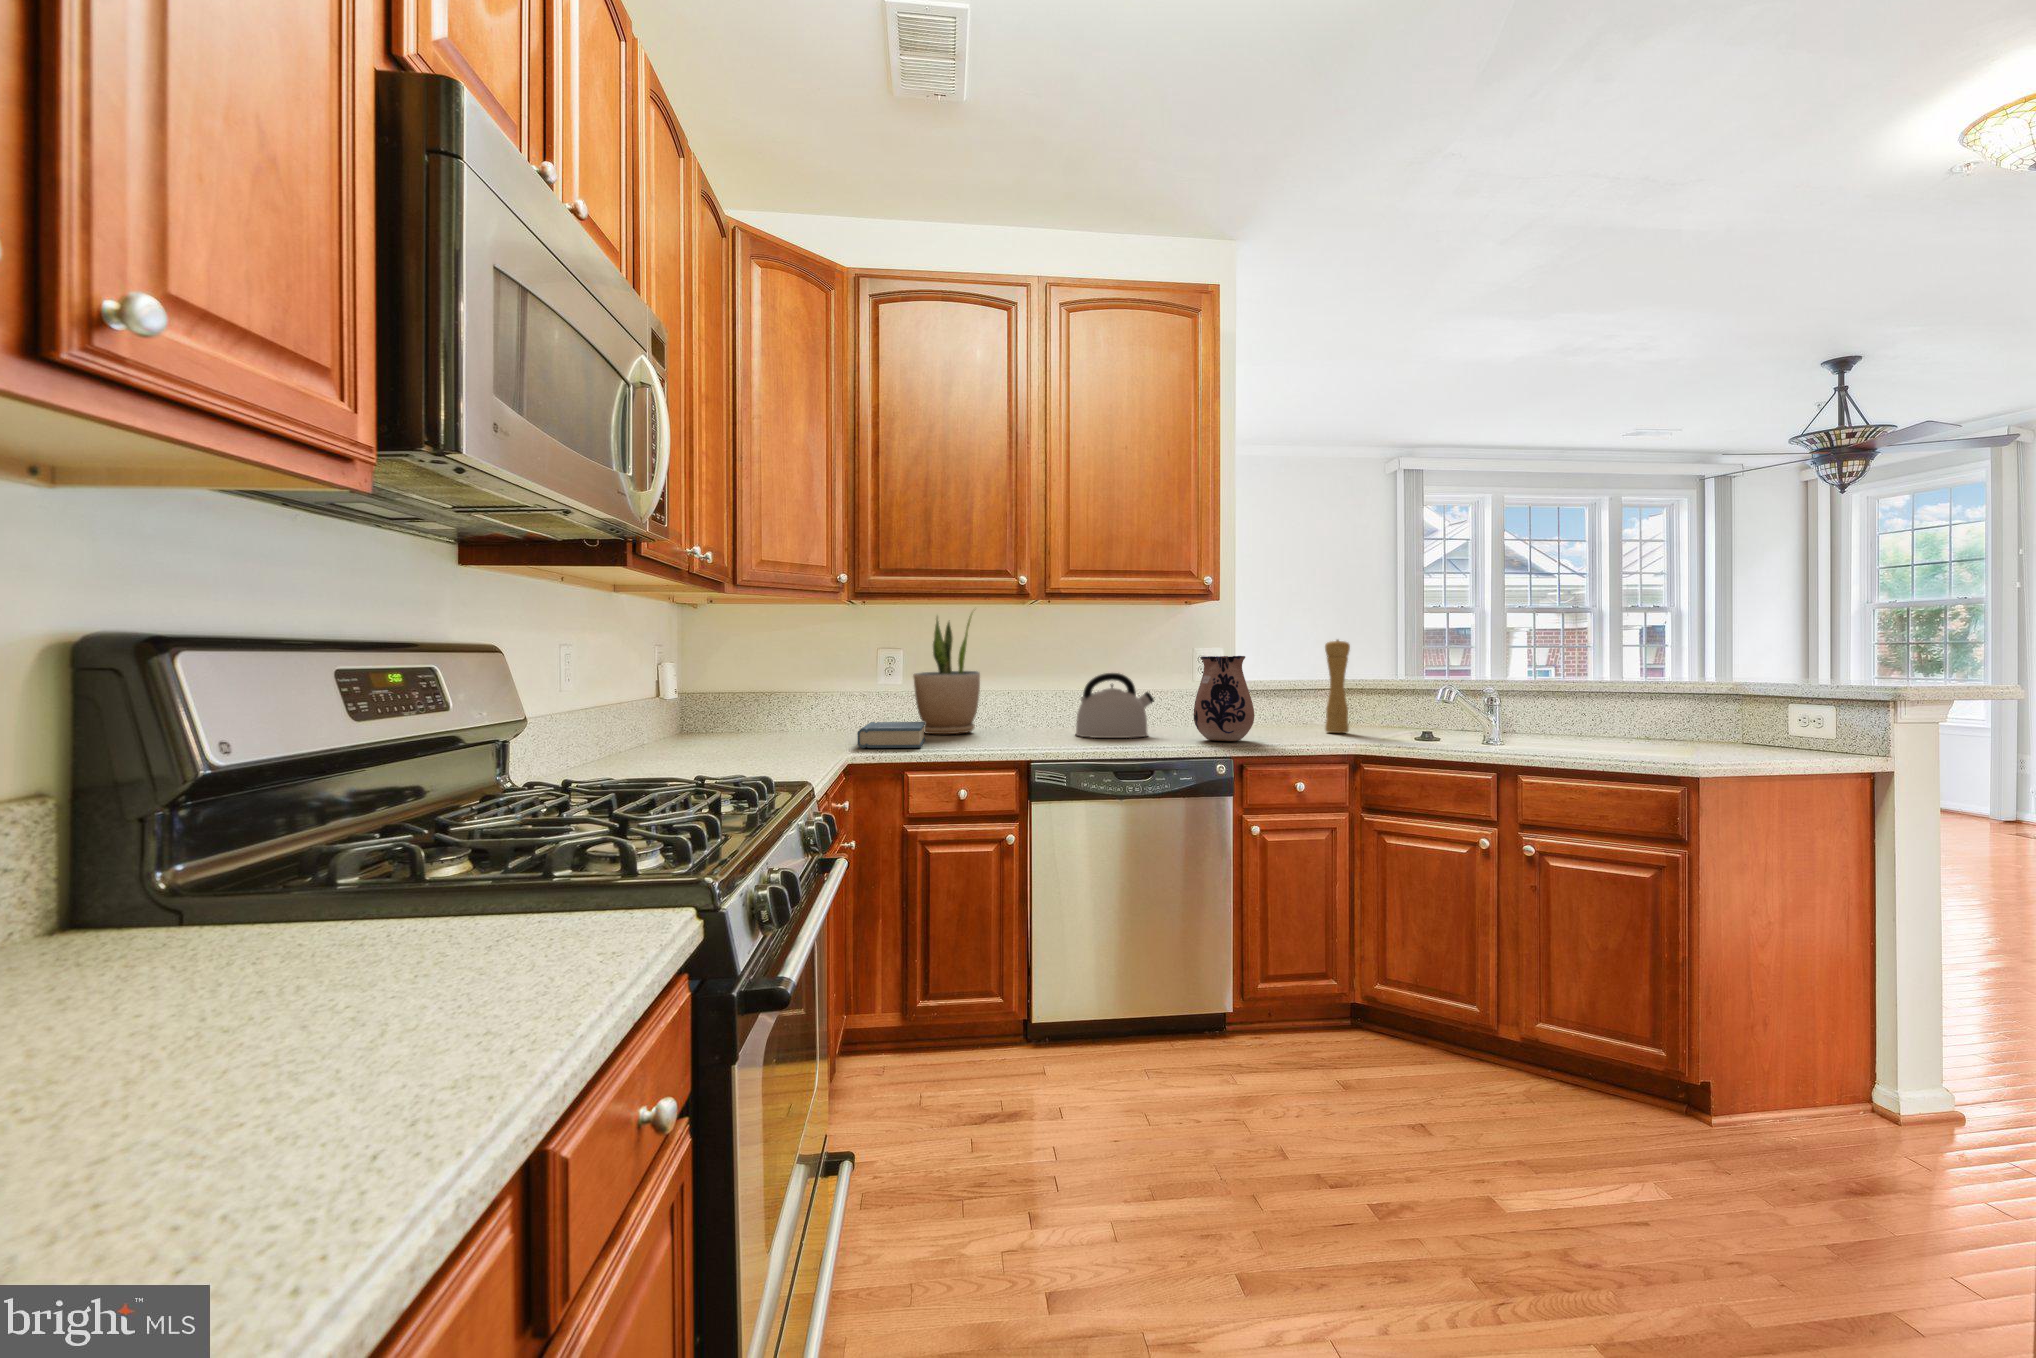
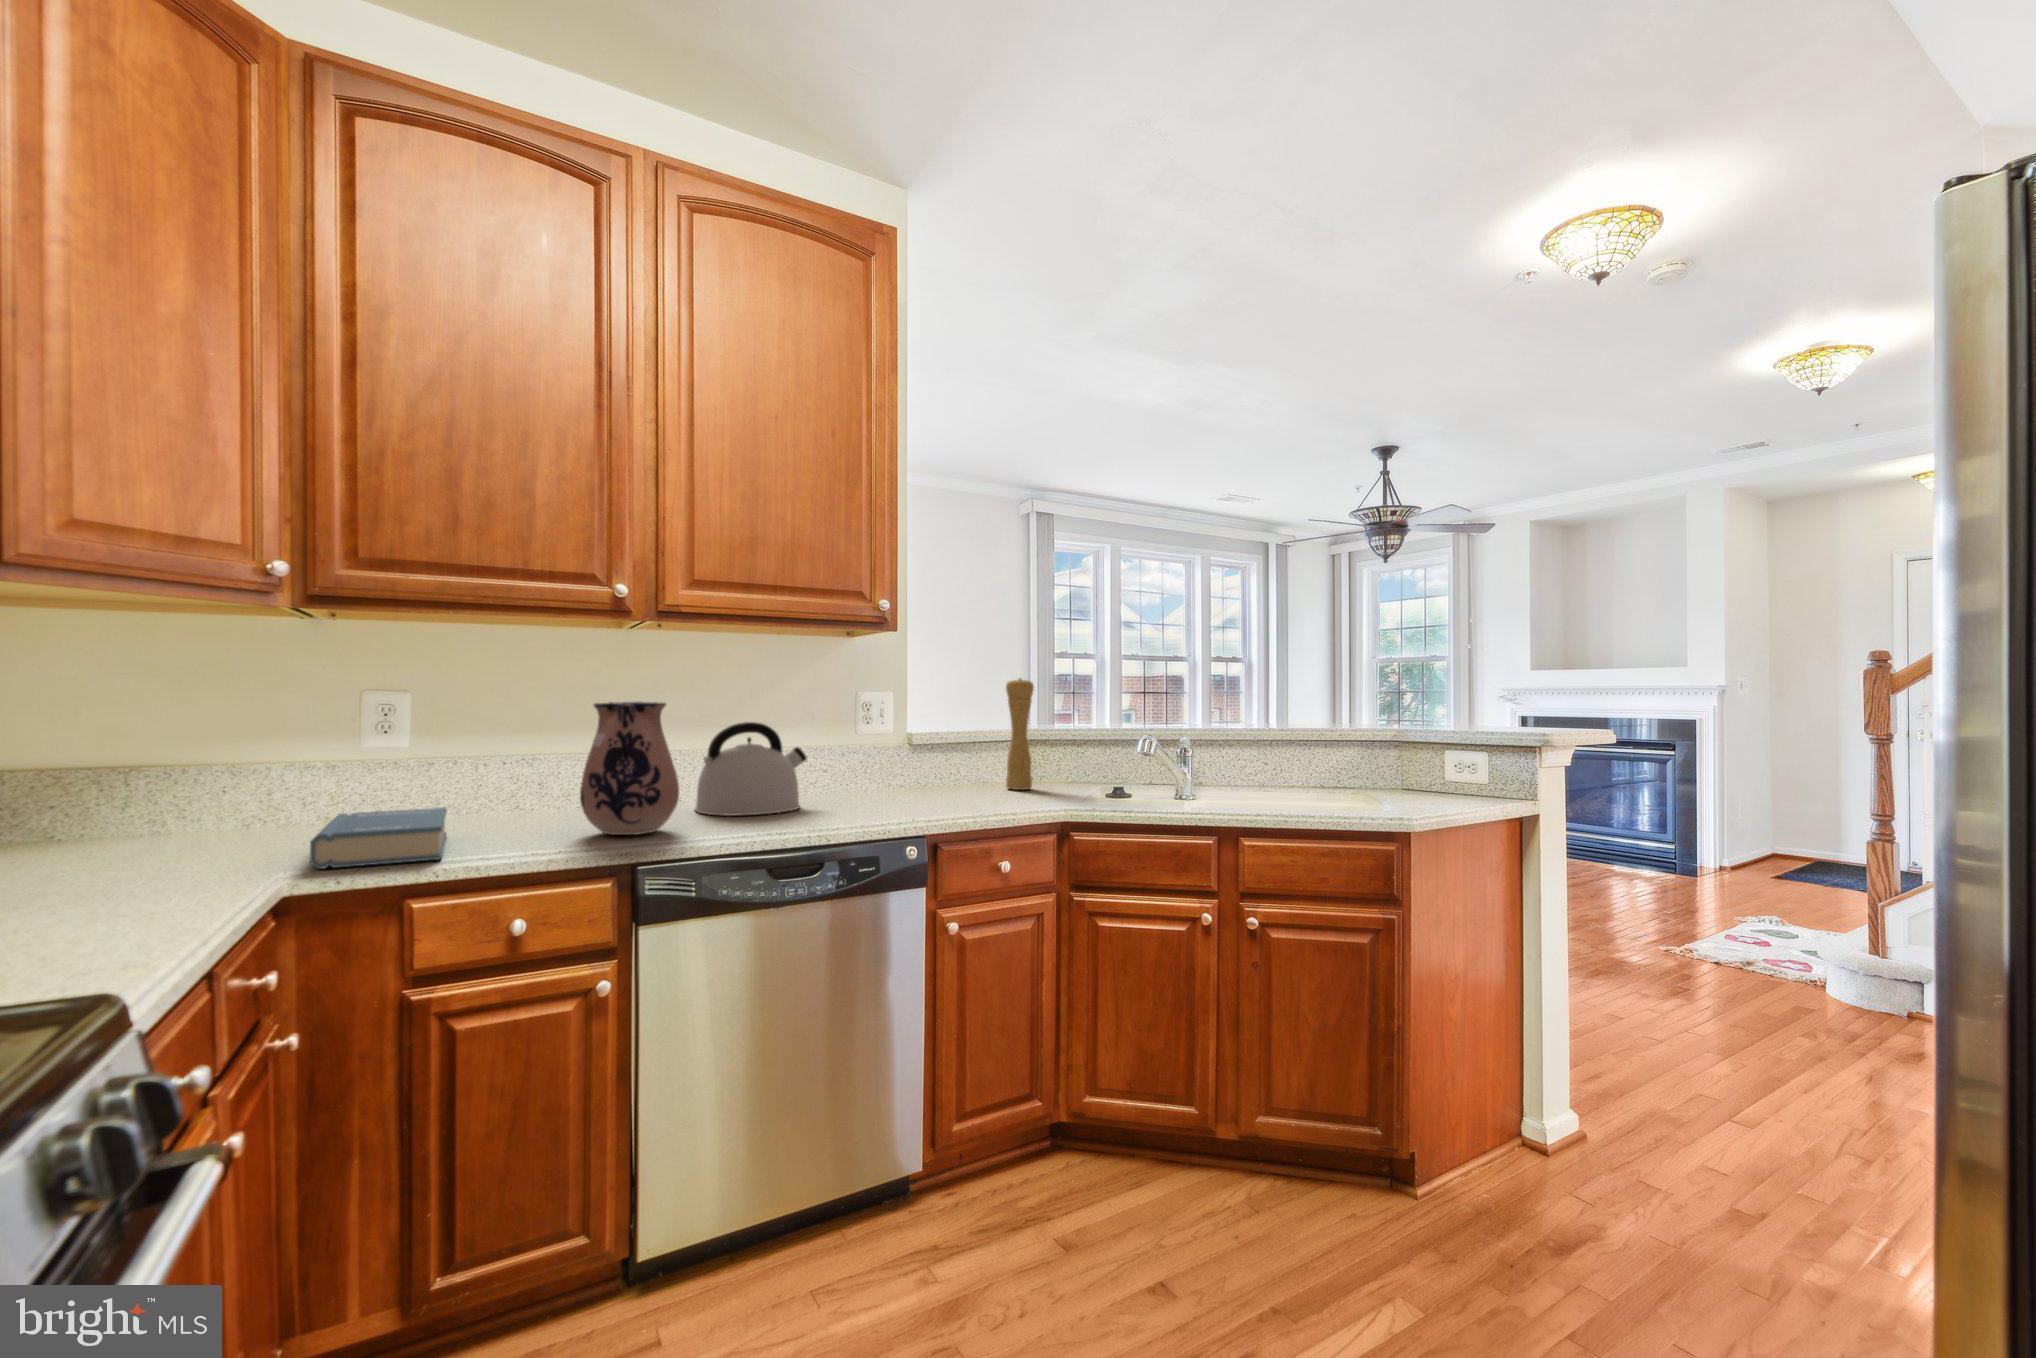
potted plant: present [913,613,980,734] -> none [423,625,543,823]
ceramic pitcher: present [1194,656,1254,741] -> present [580,702,679,835]

